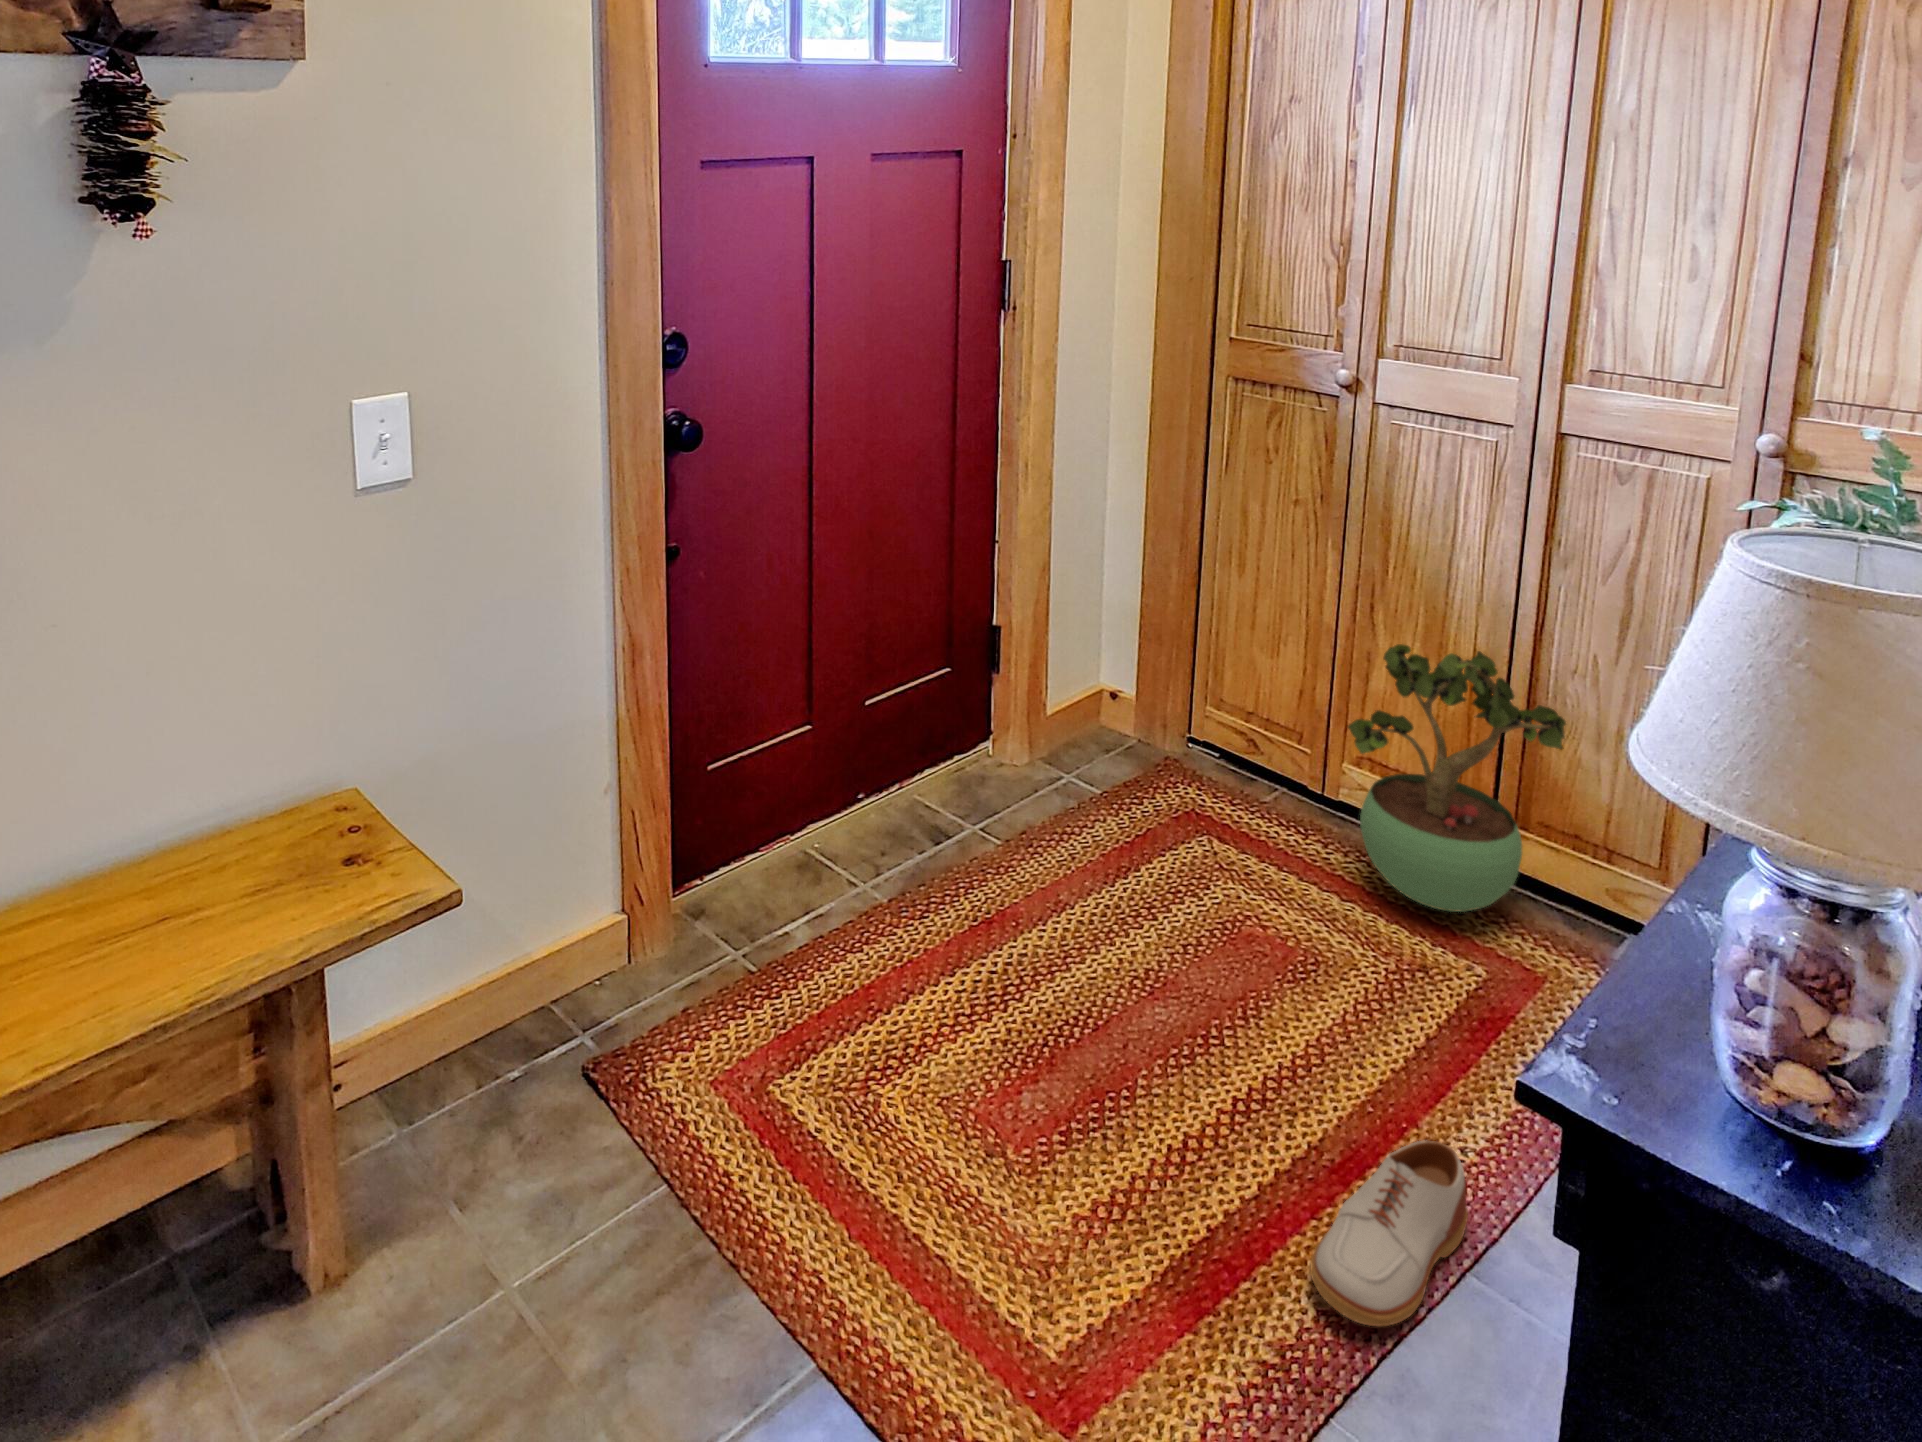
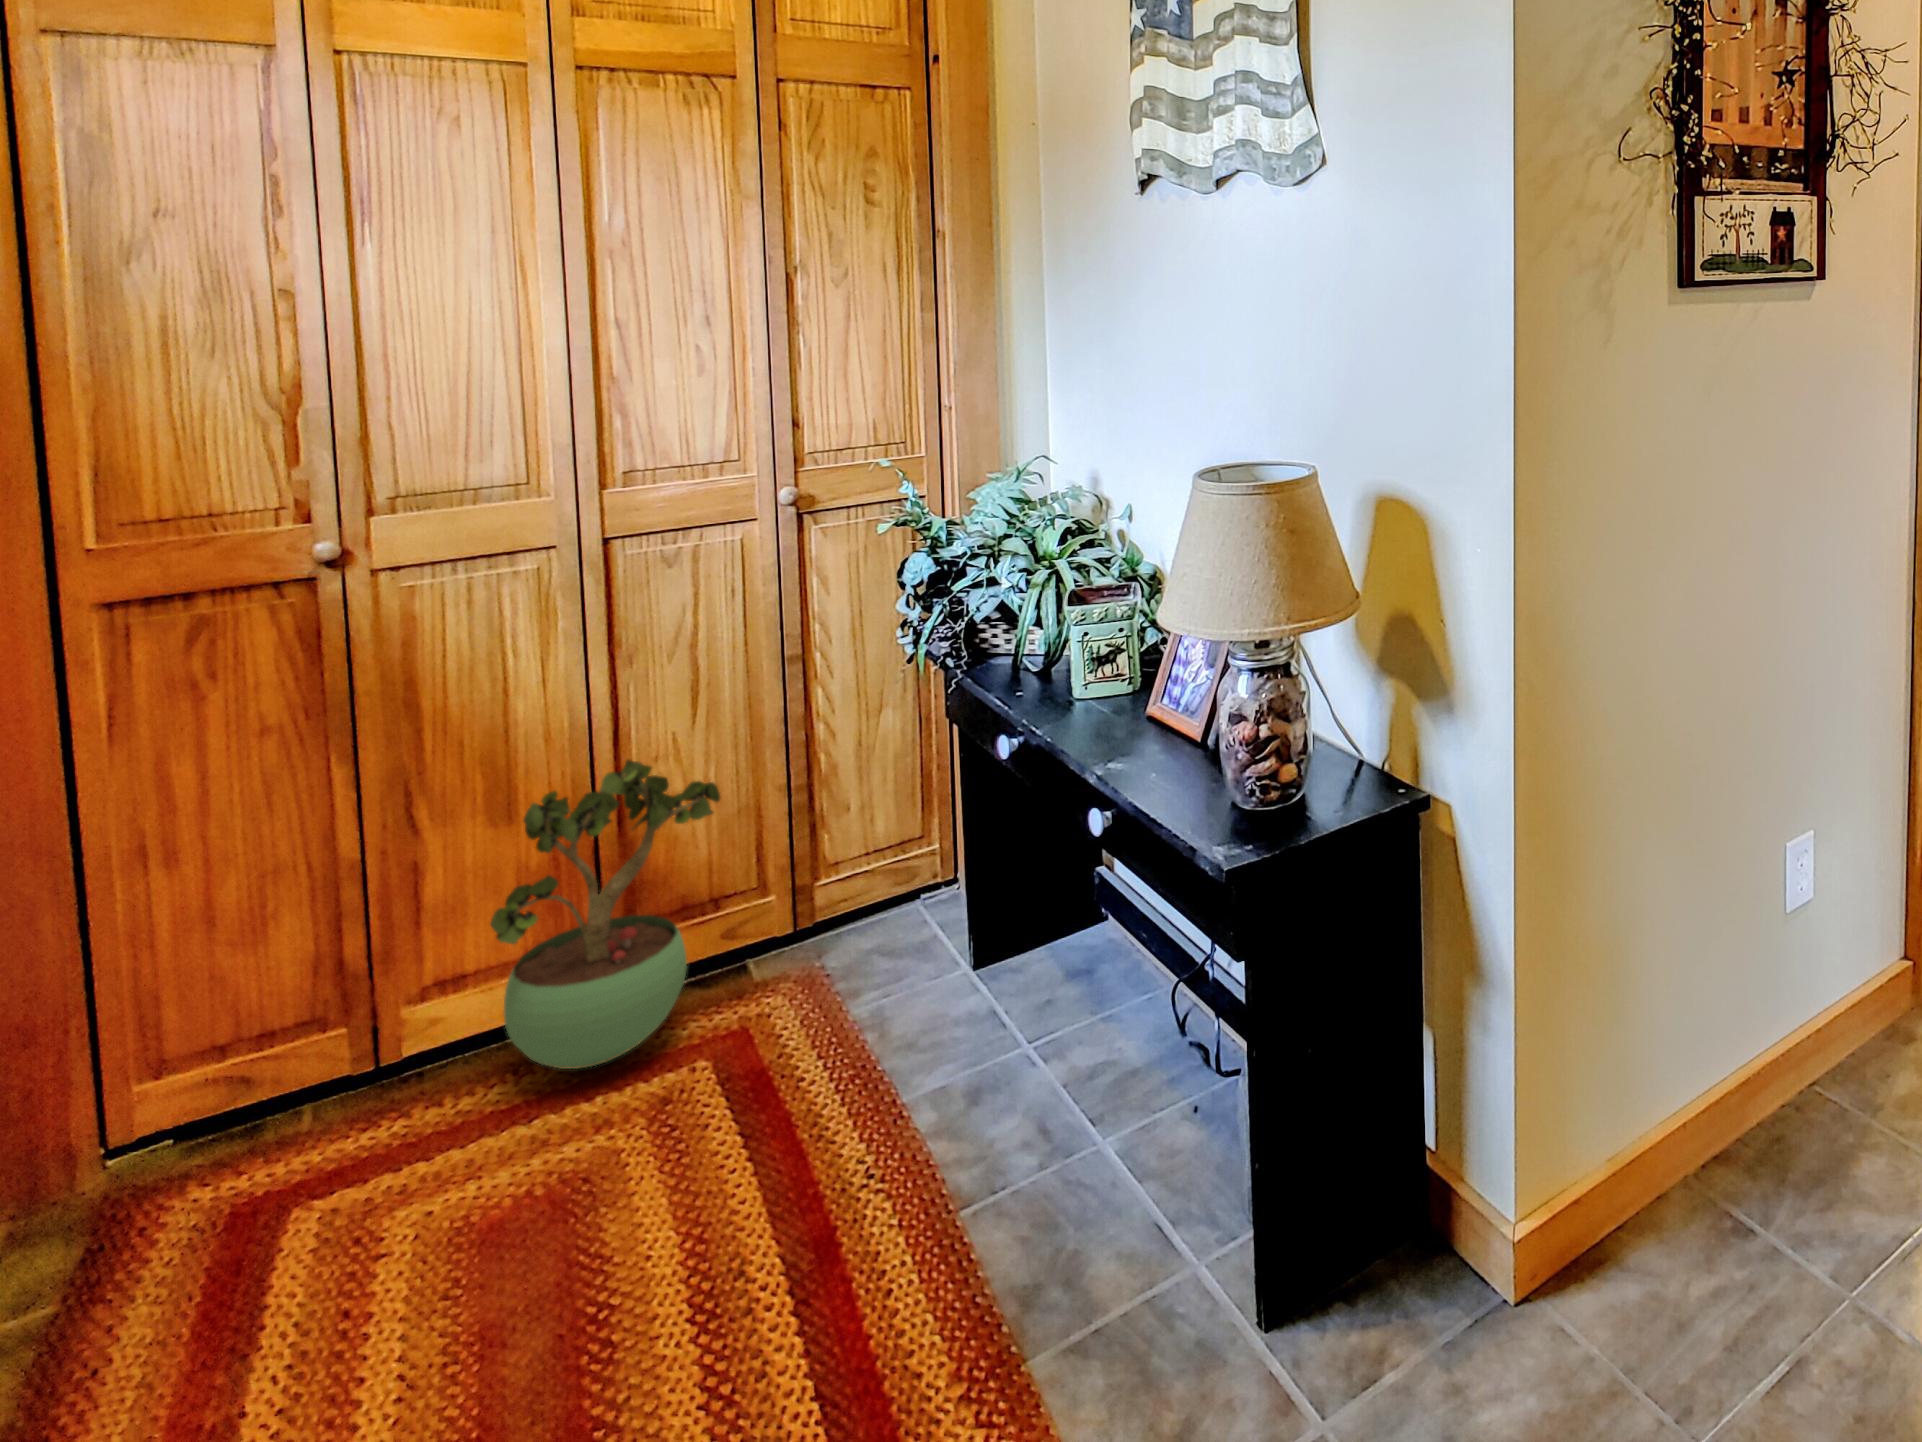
shoe: present [1311,1141,1468,1326] -> none [869,1134,987,1317]

